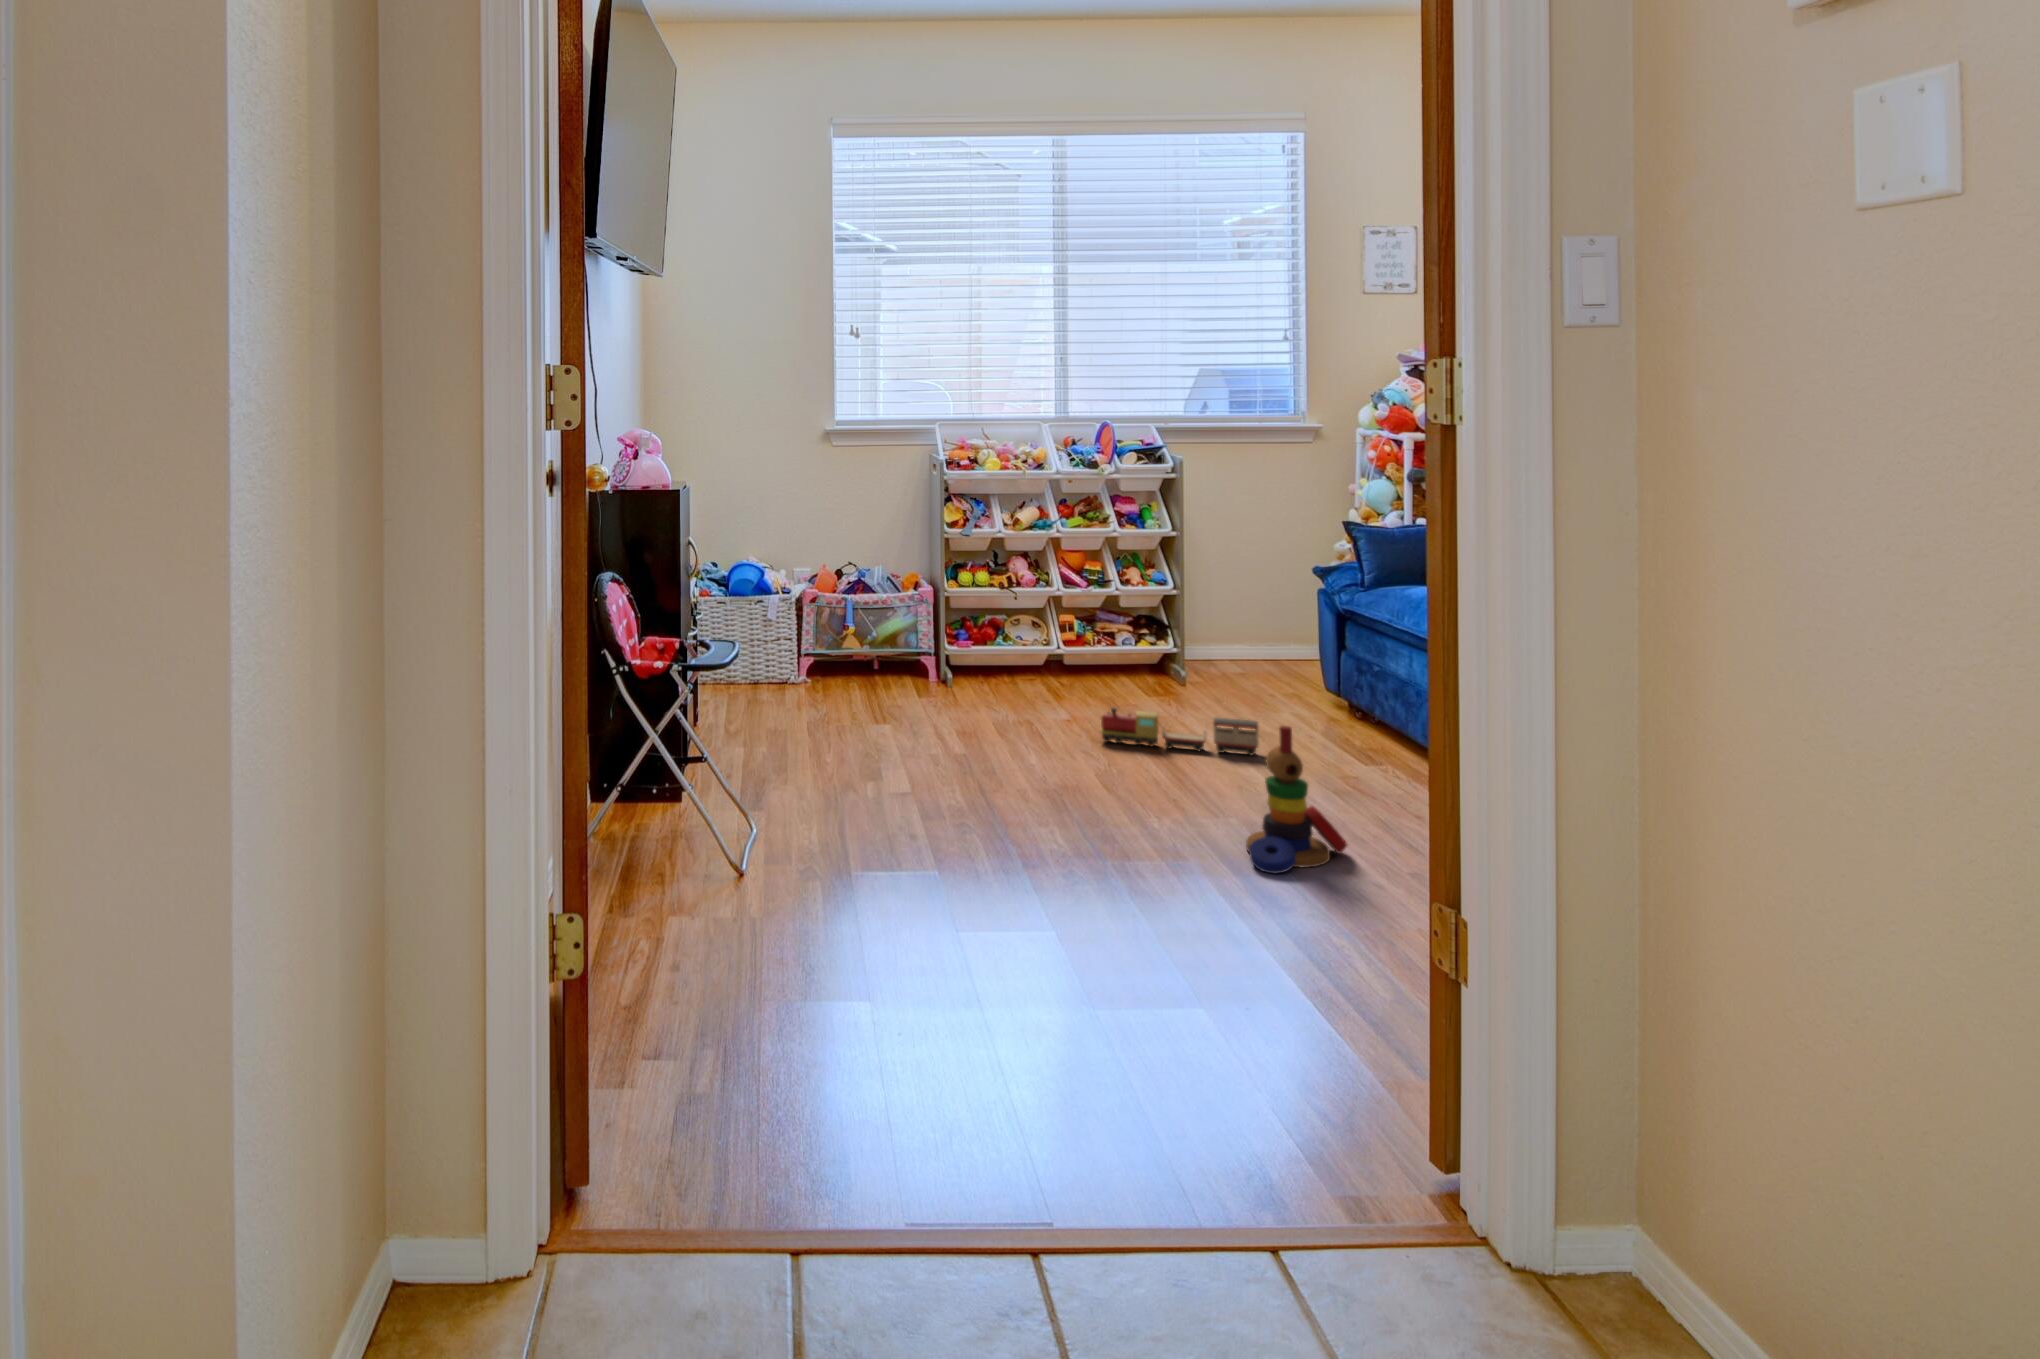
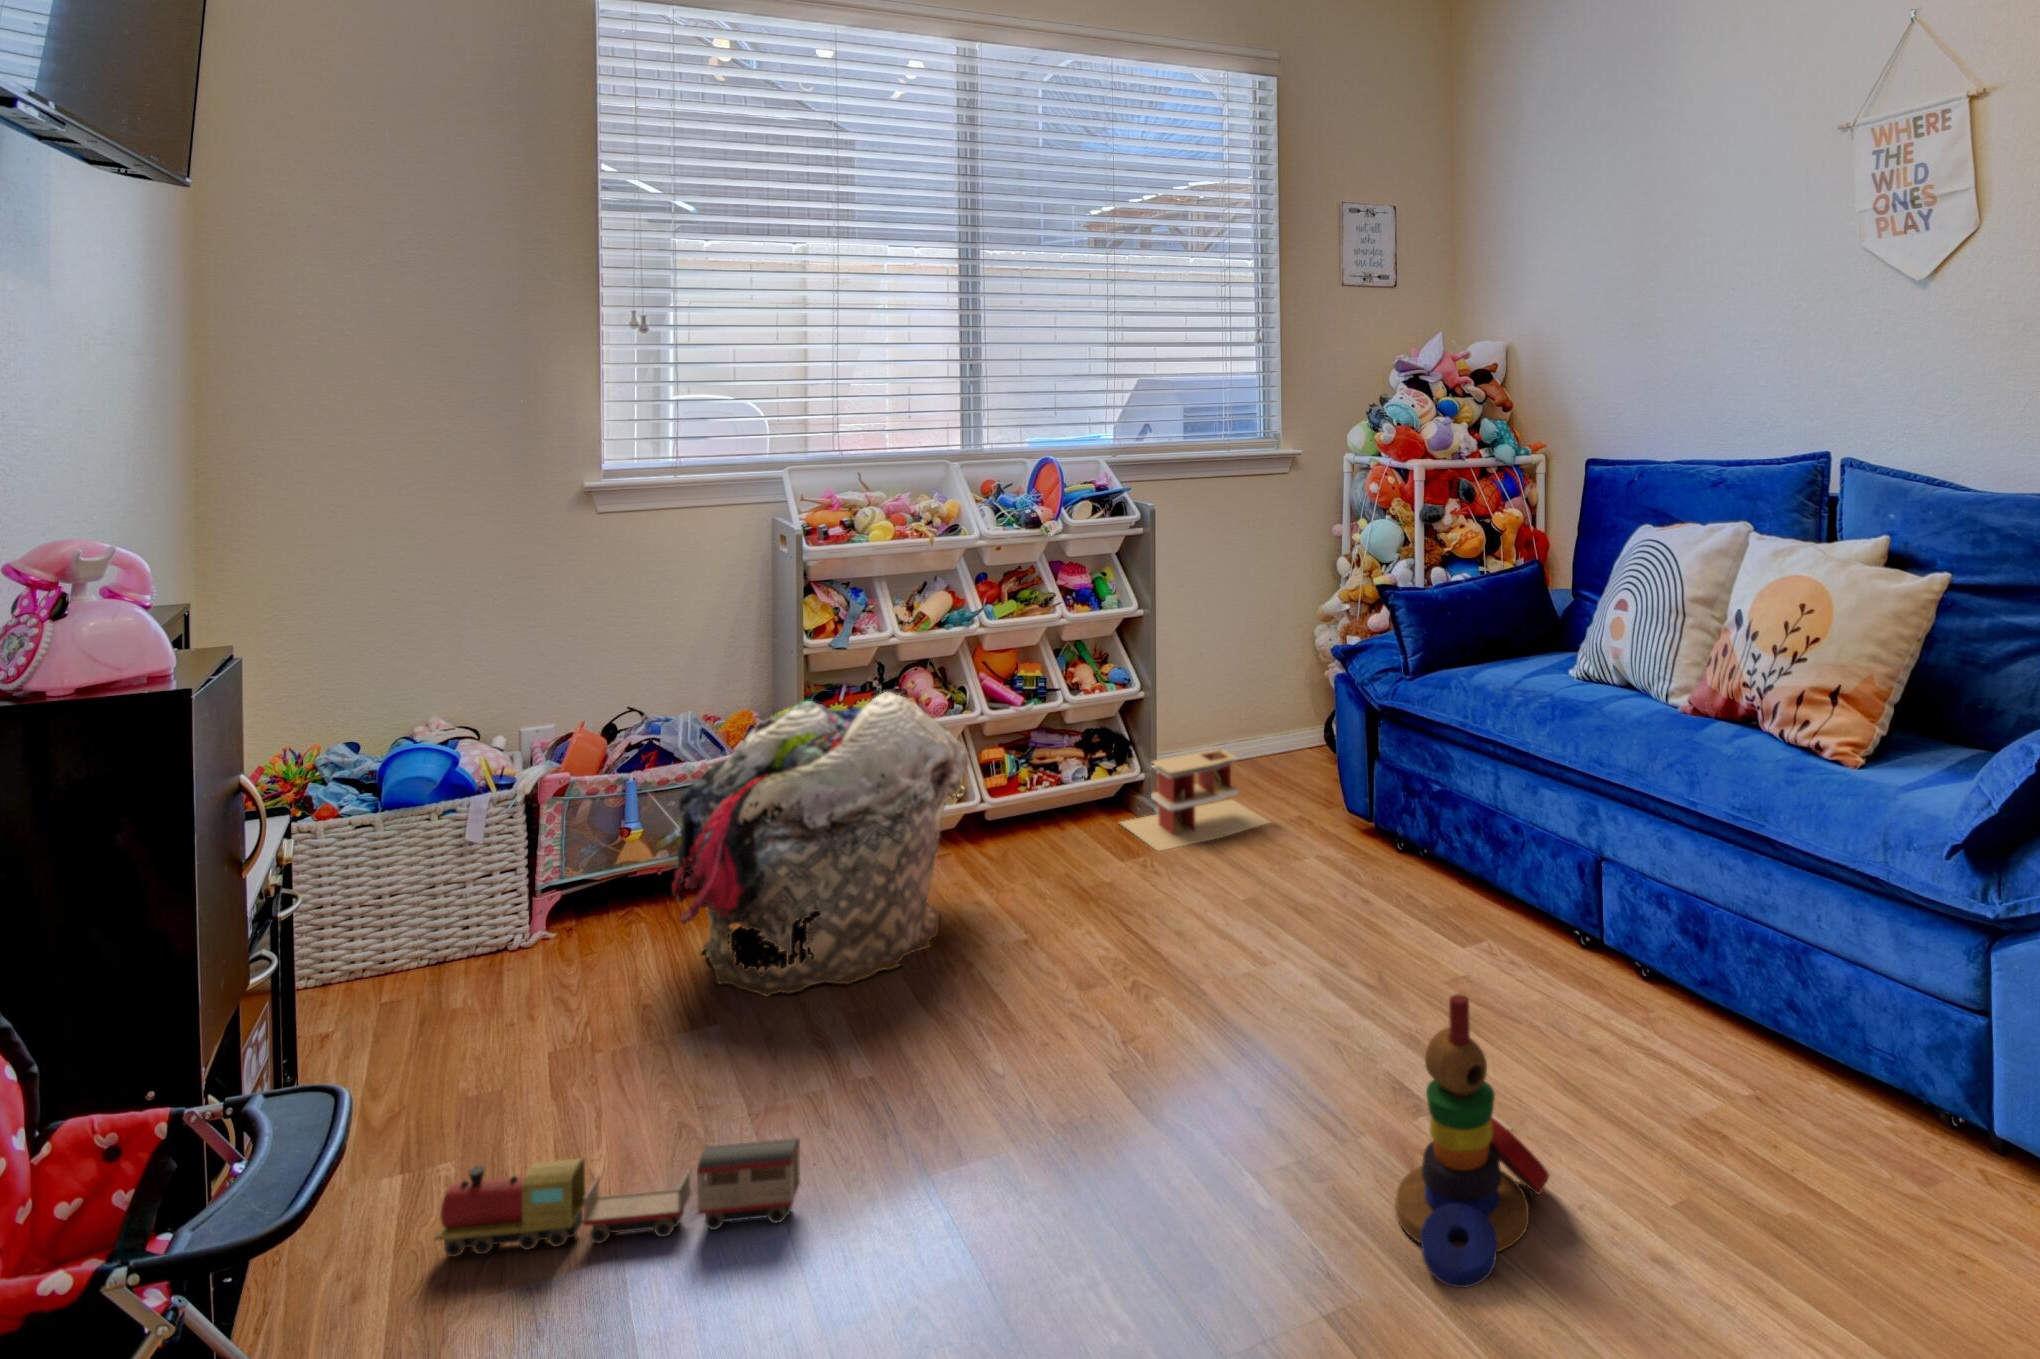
laundry basket: none [870,560,1045,723] -> present [672,692,968,996]
toy house: none [1155,634,1273,695] -> present [1120,749,1269,852]
toy train: present [1100,707,1259,755] -> present [435,1138,800,1257]

